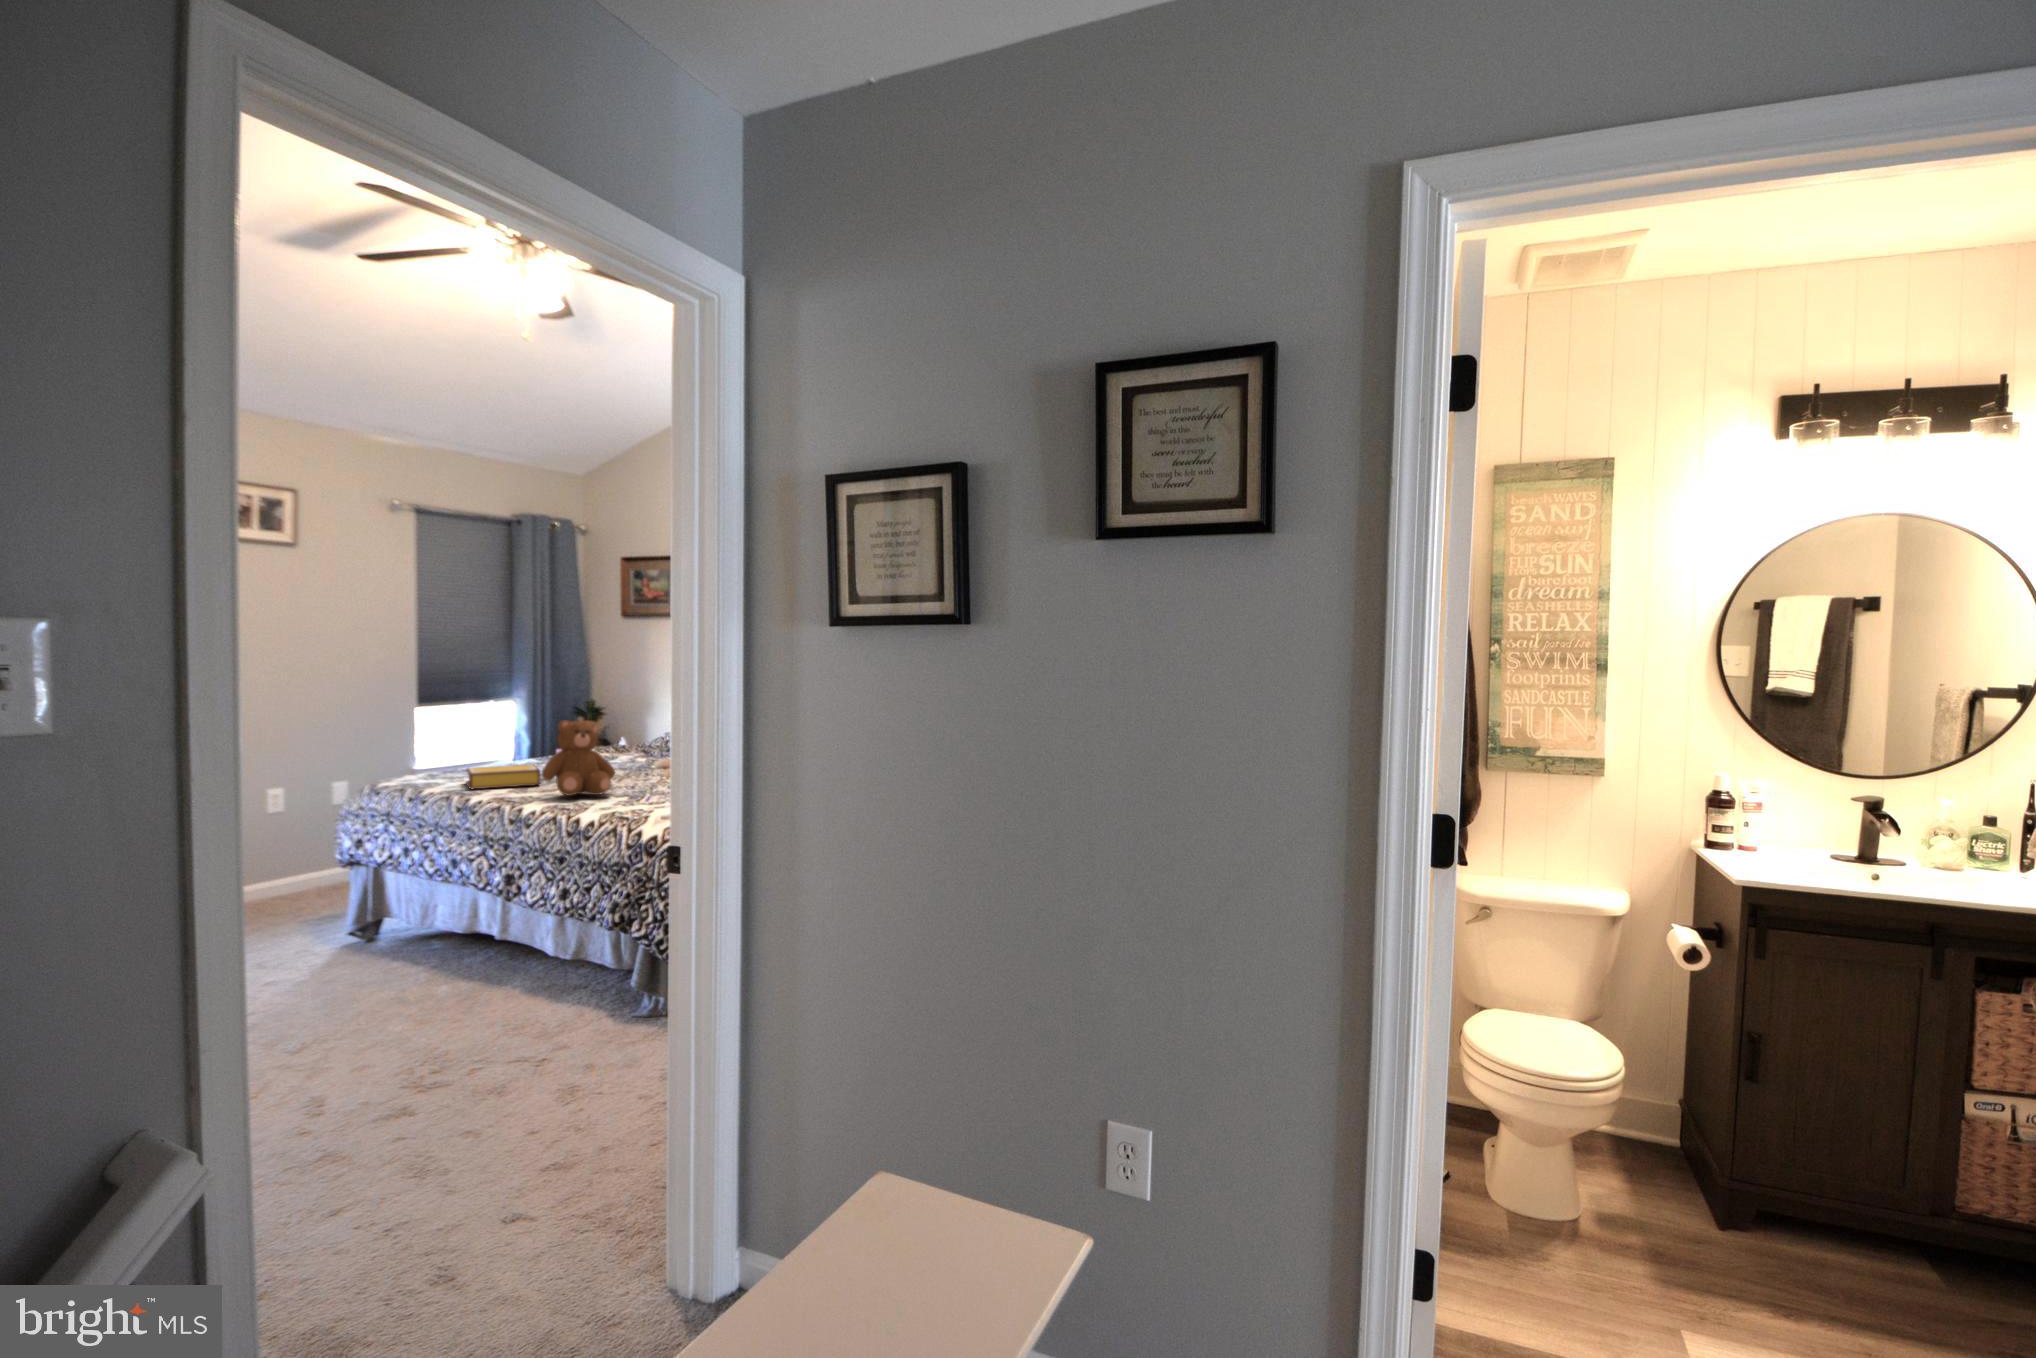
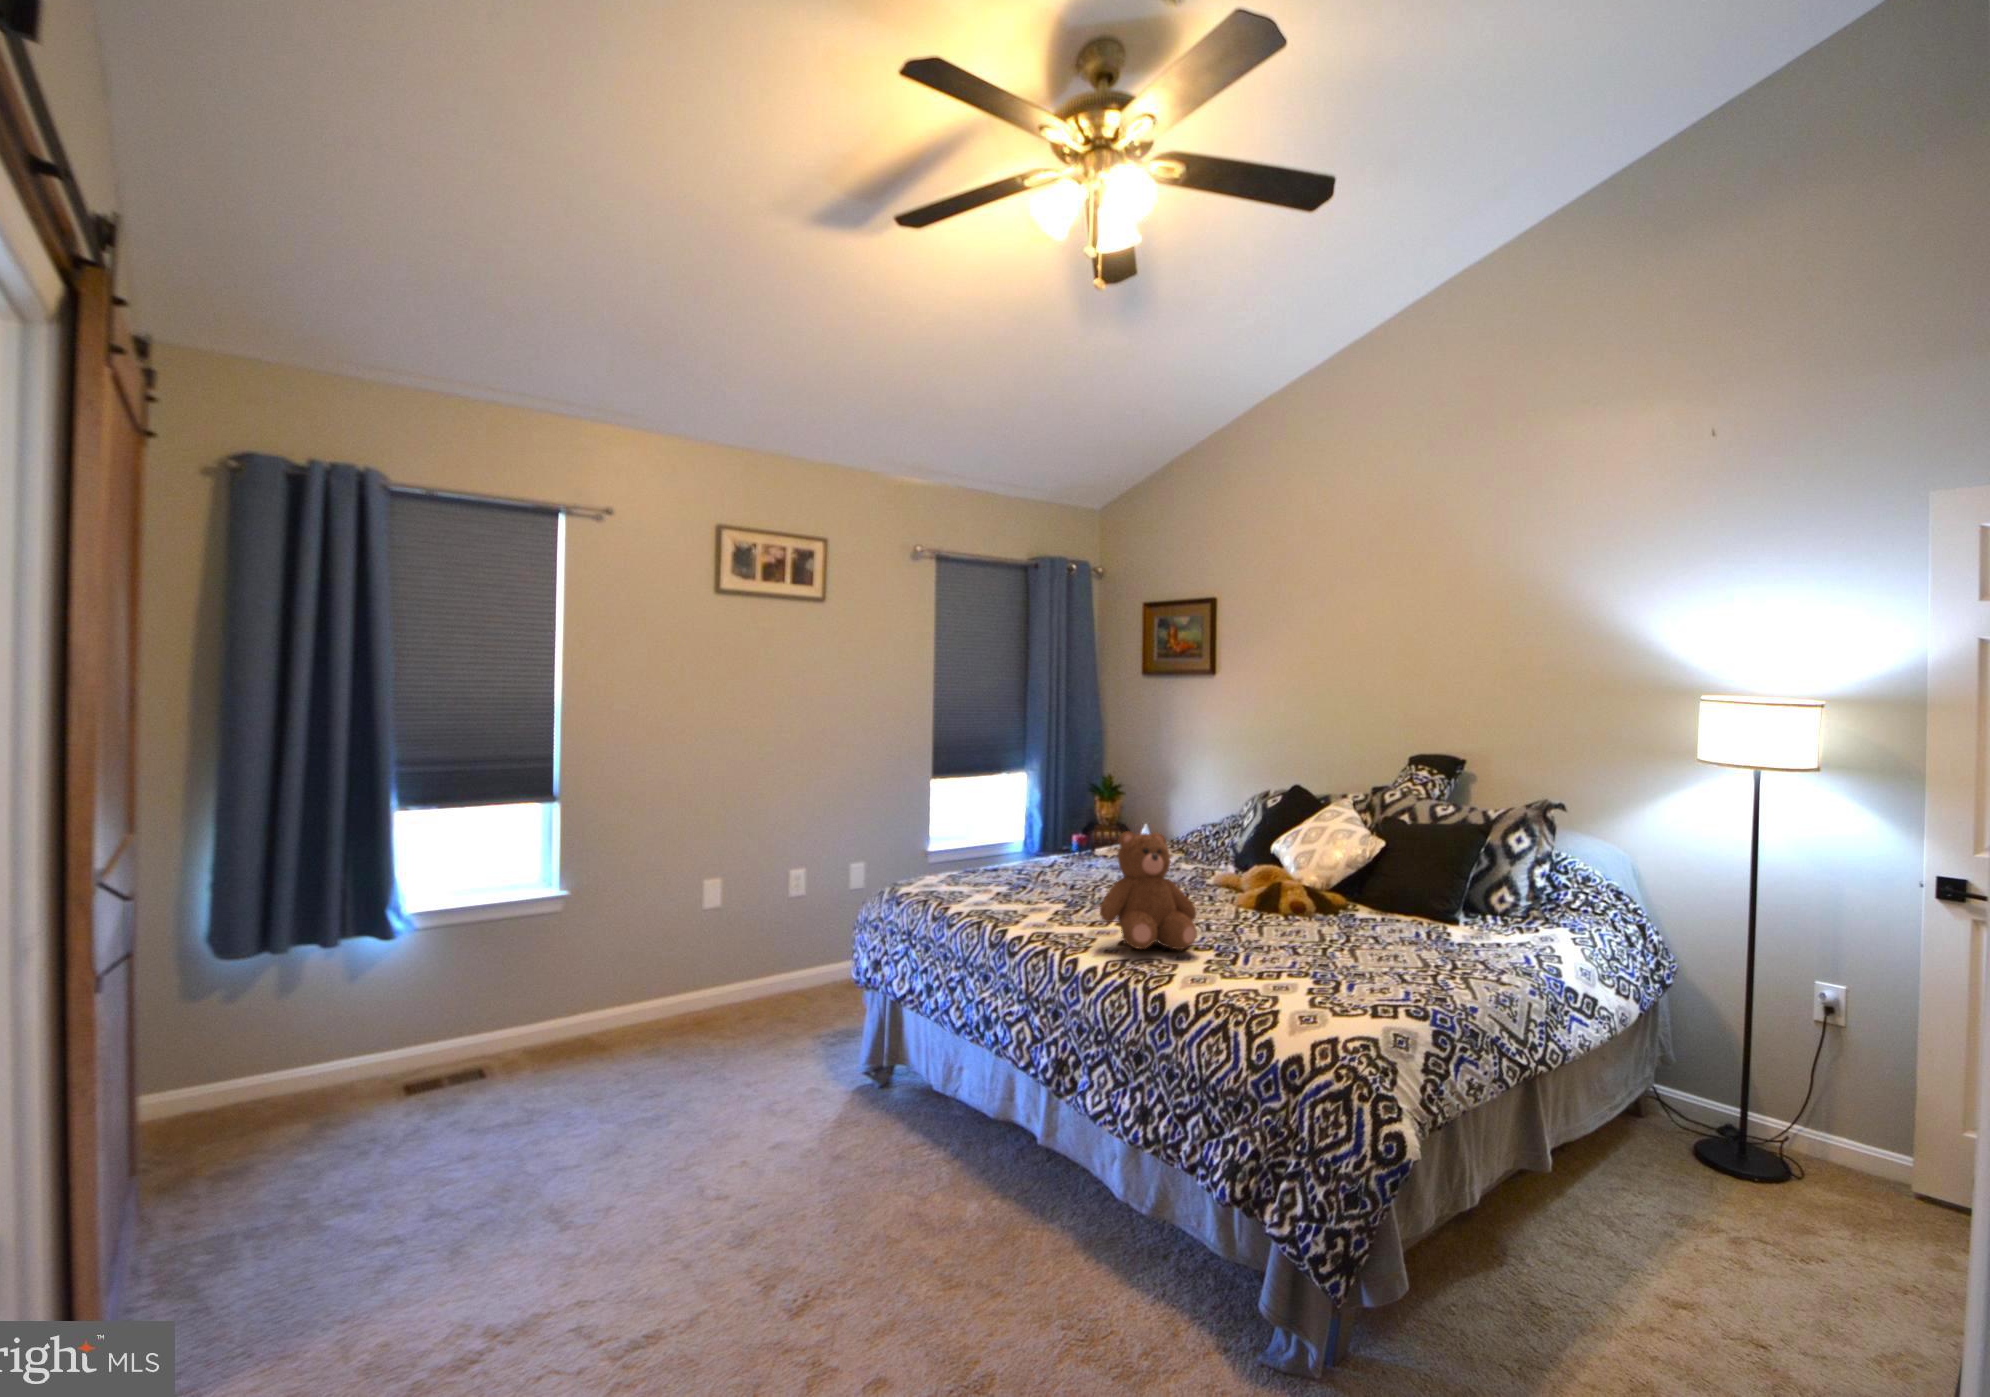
book: present [466,764,540,789] -> none [996,880,1088,917]

